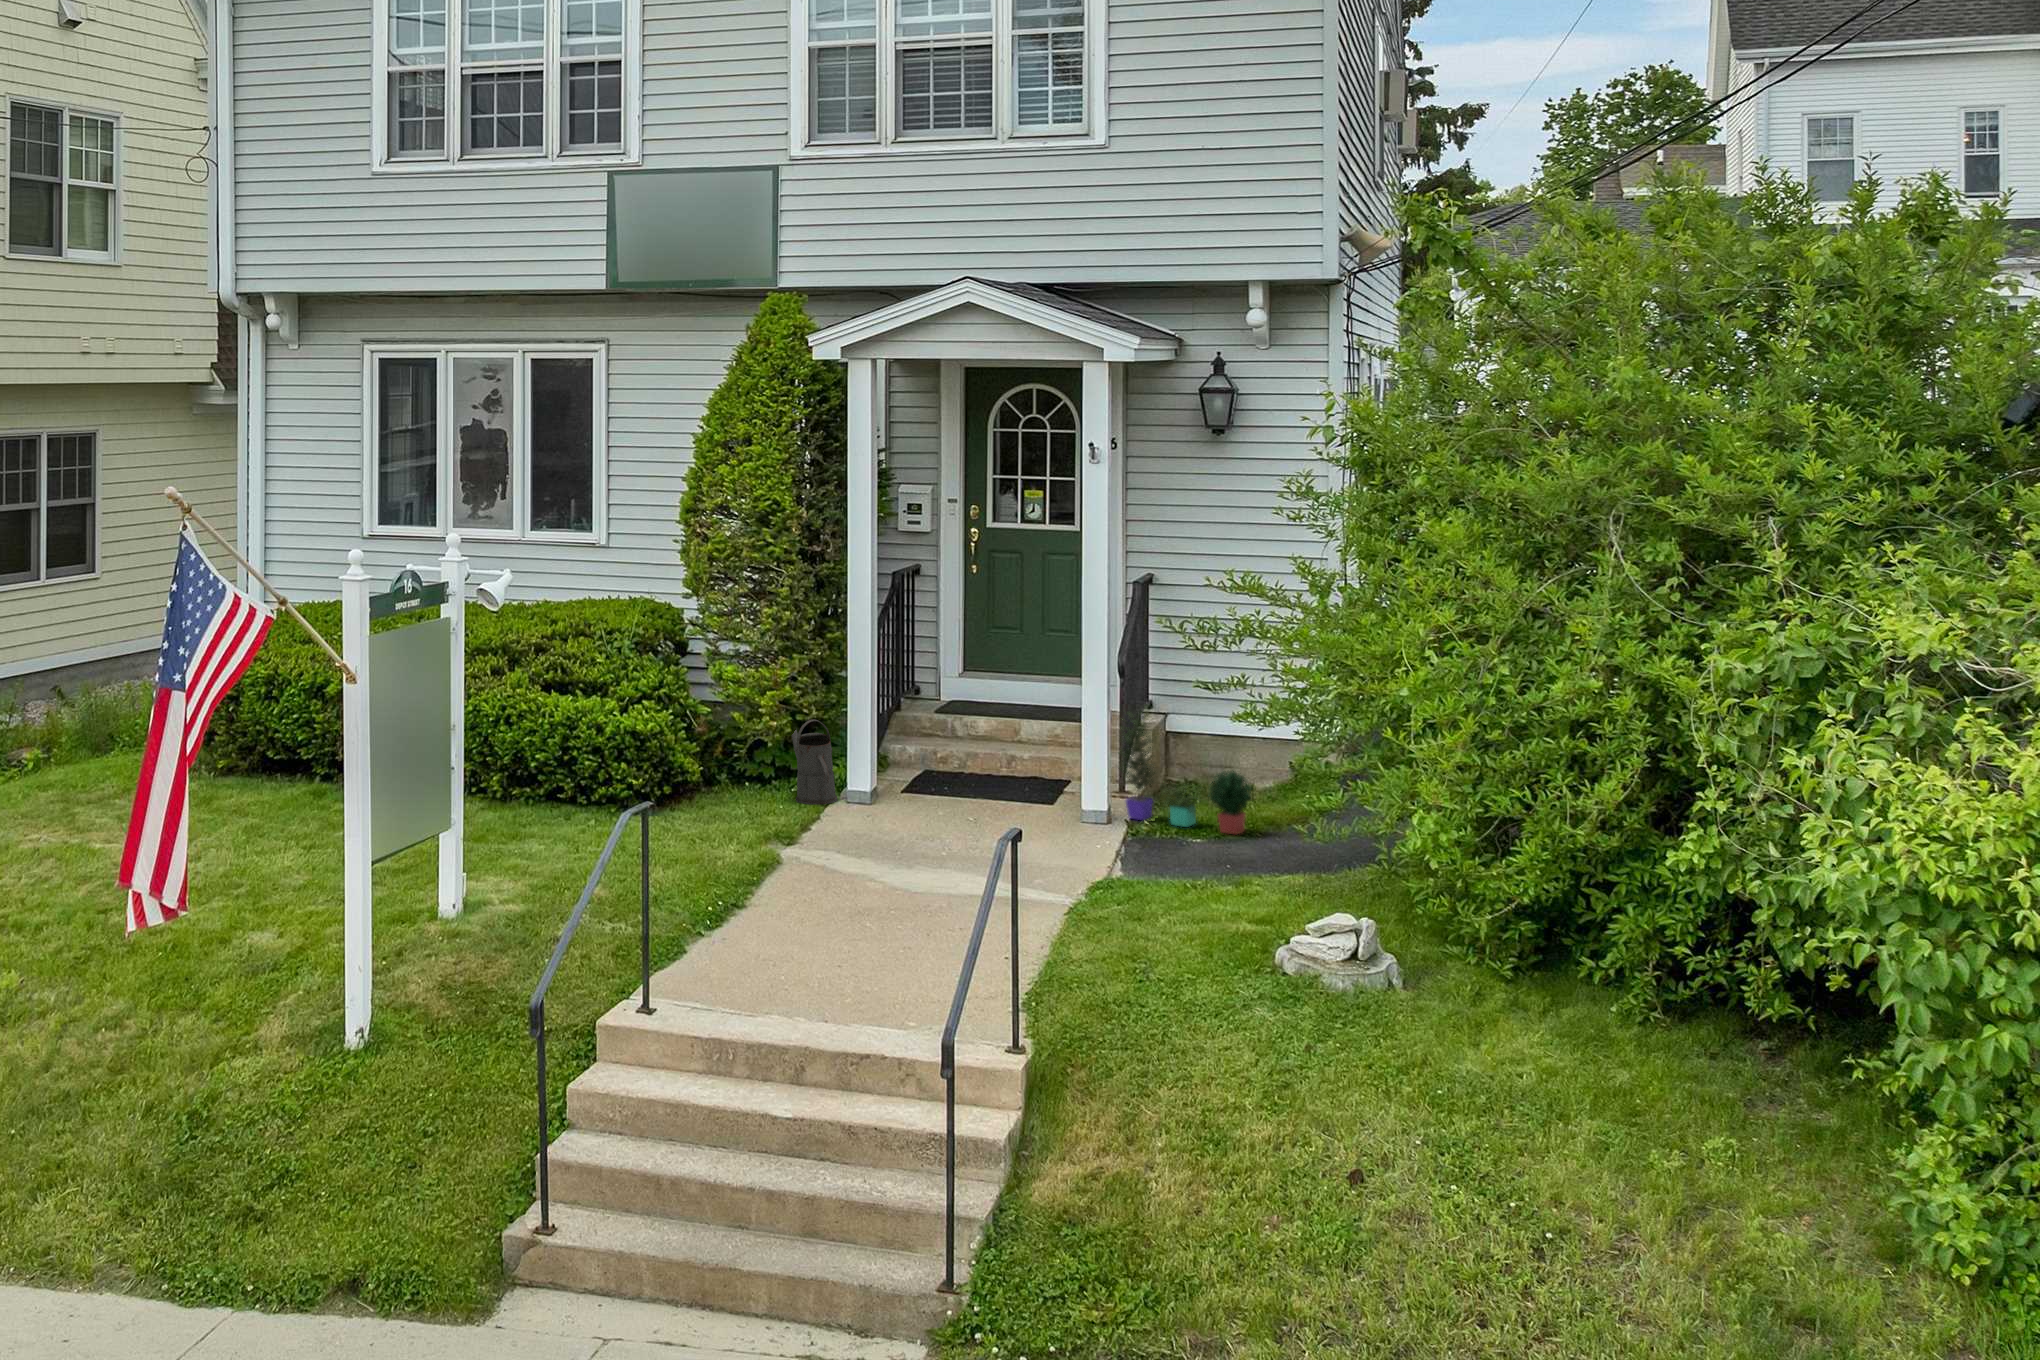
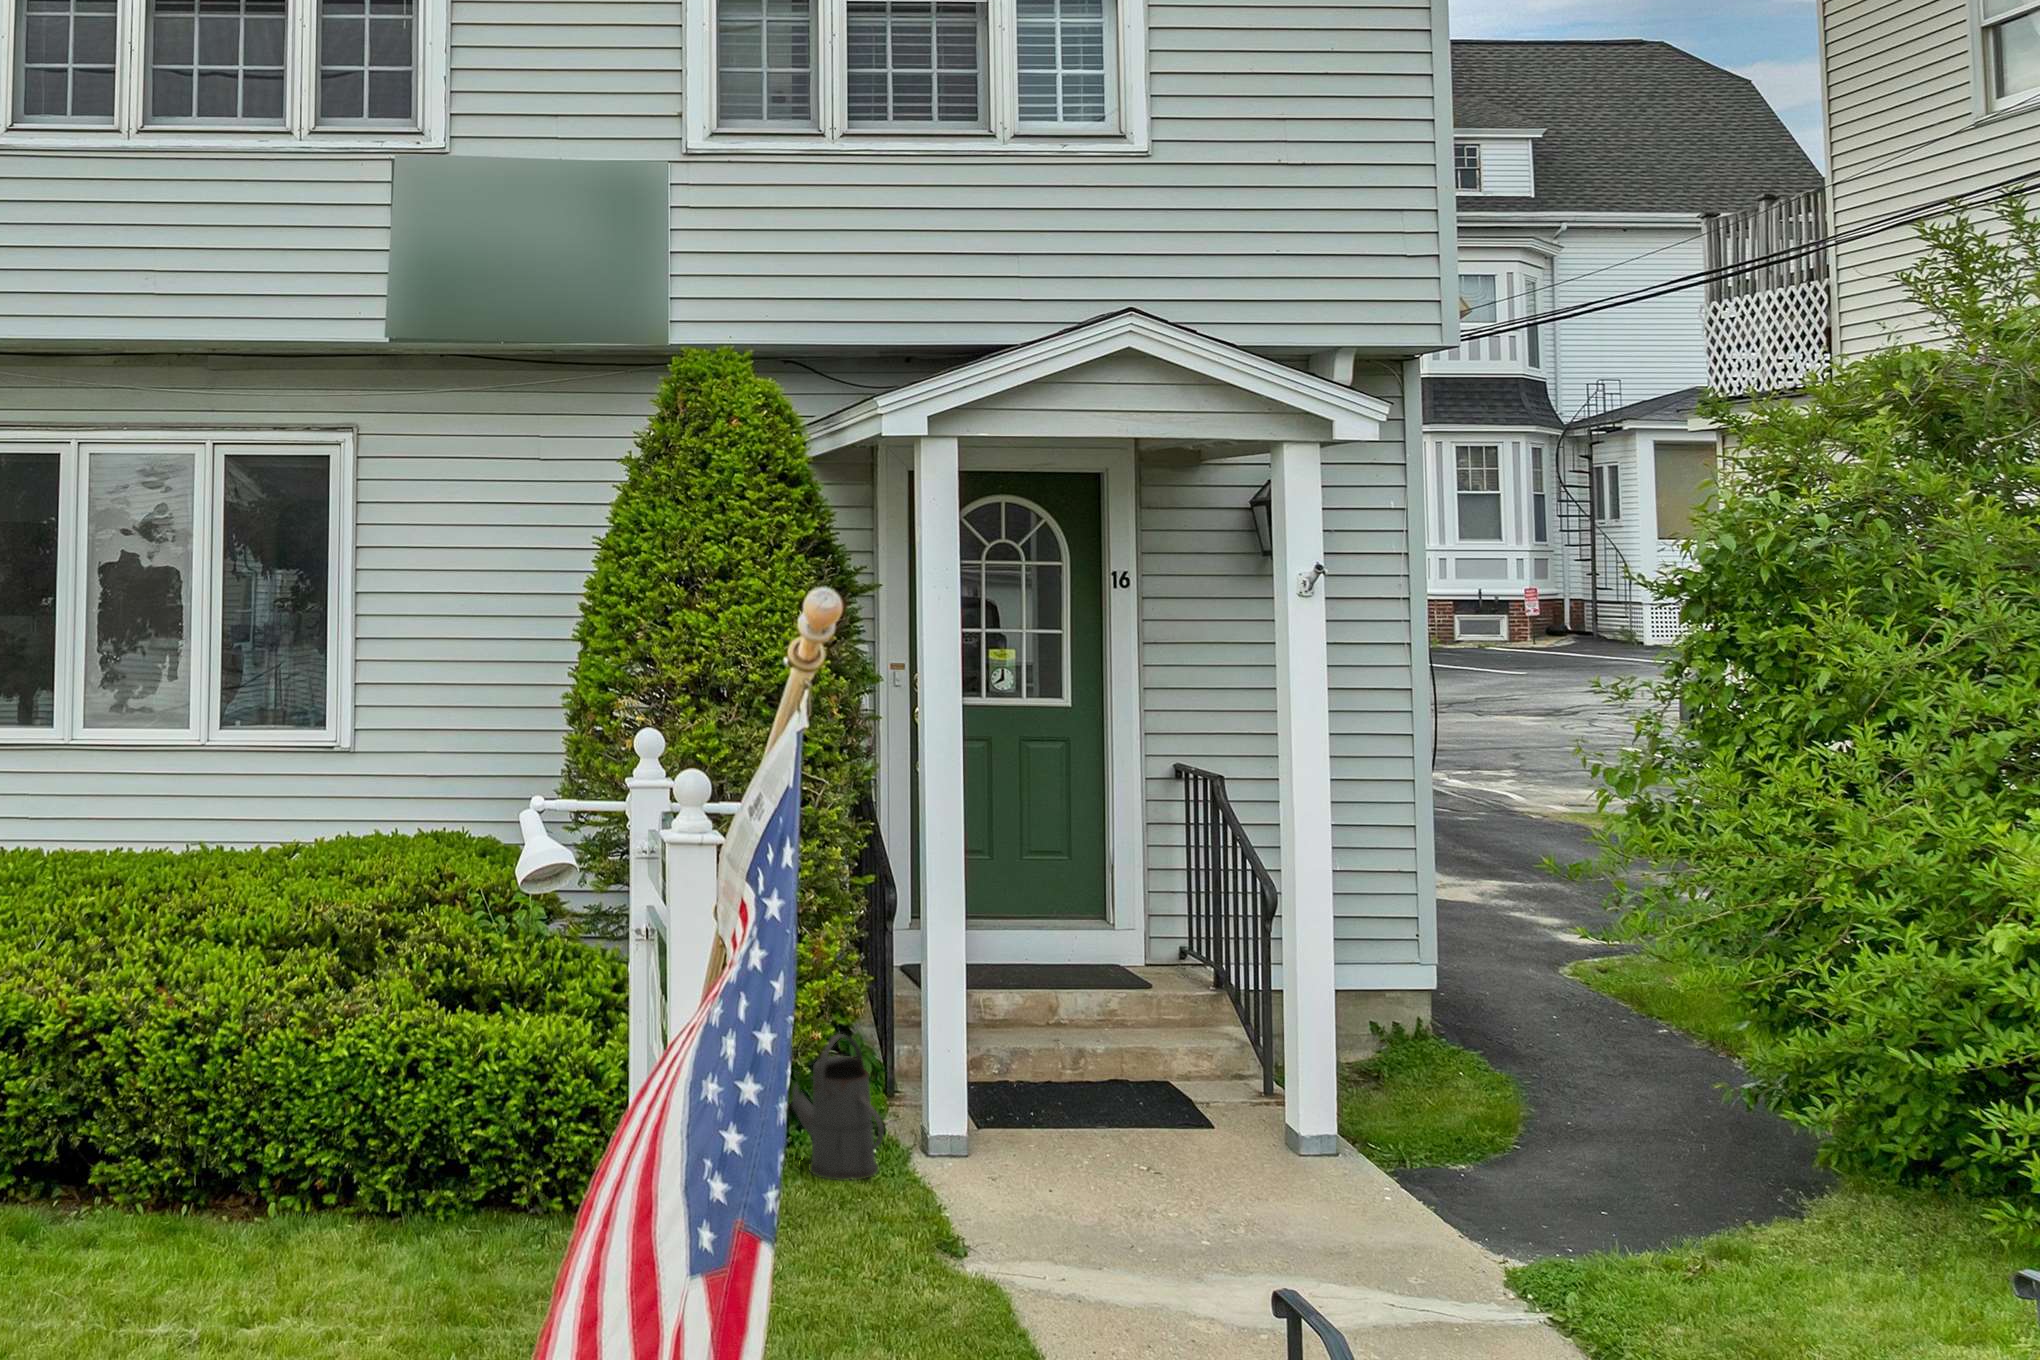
potted plant: present [1118,713,1253,834] -> none [1330,991,1577,1183]

